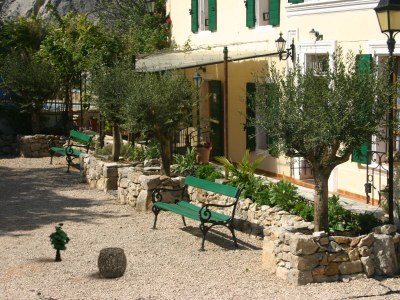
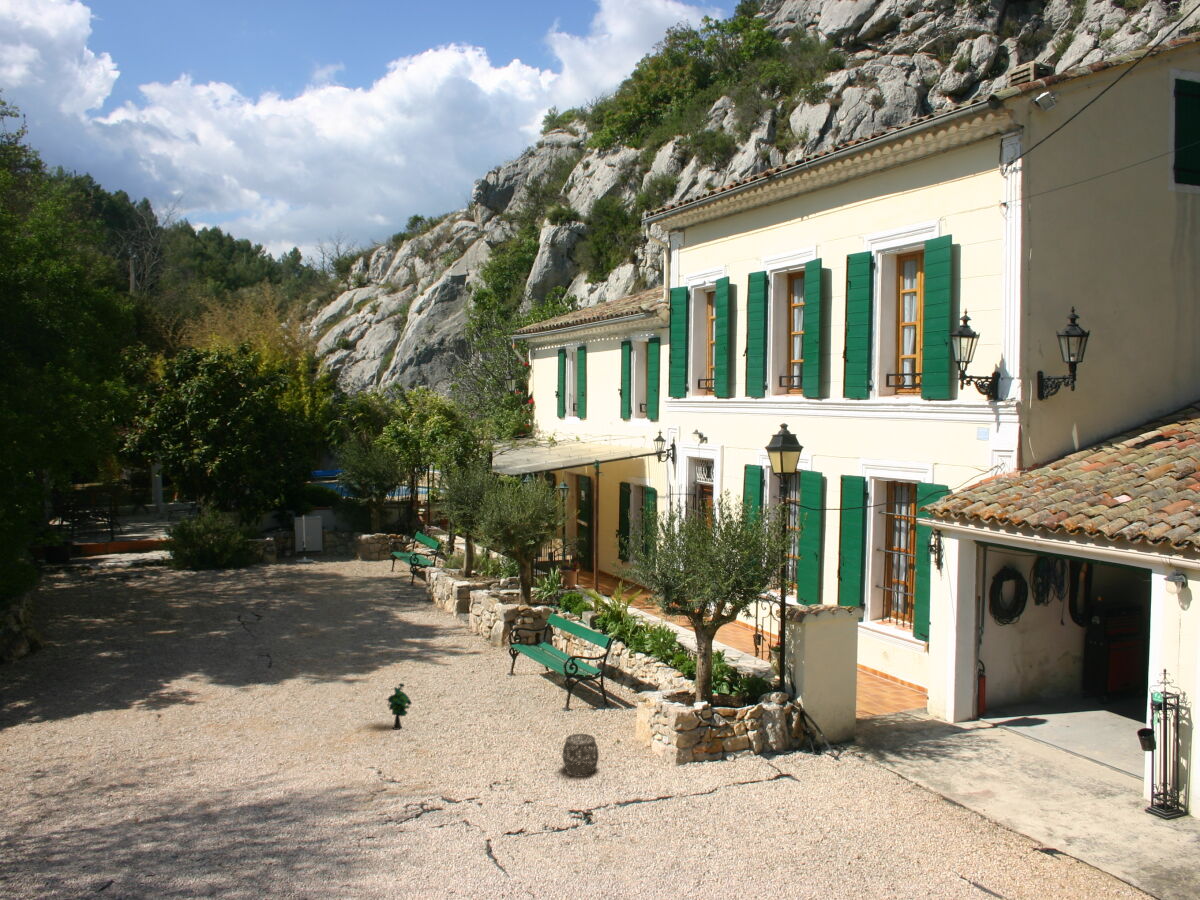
woven basket: present [97,247,127,277] -> present [562,734,599,775]

